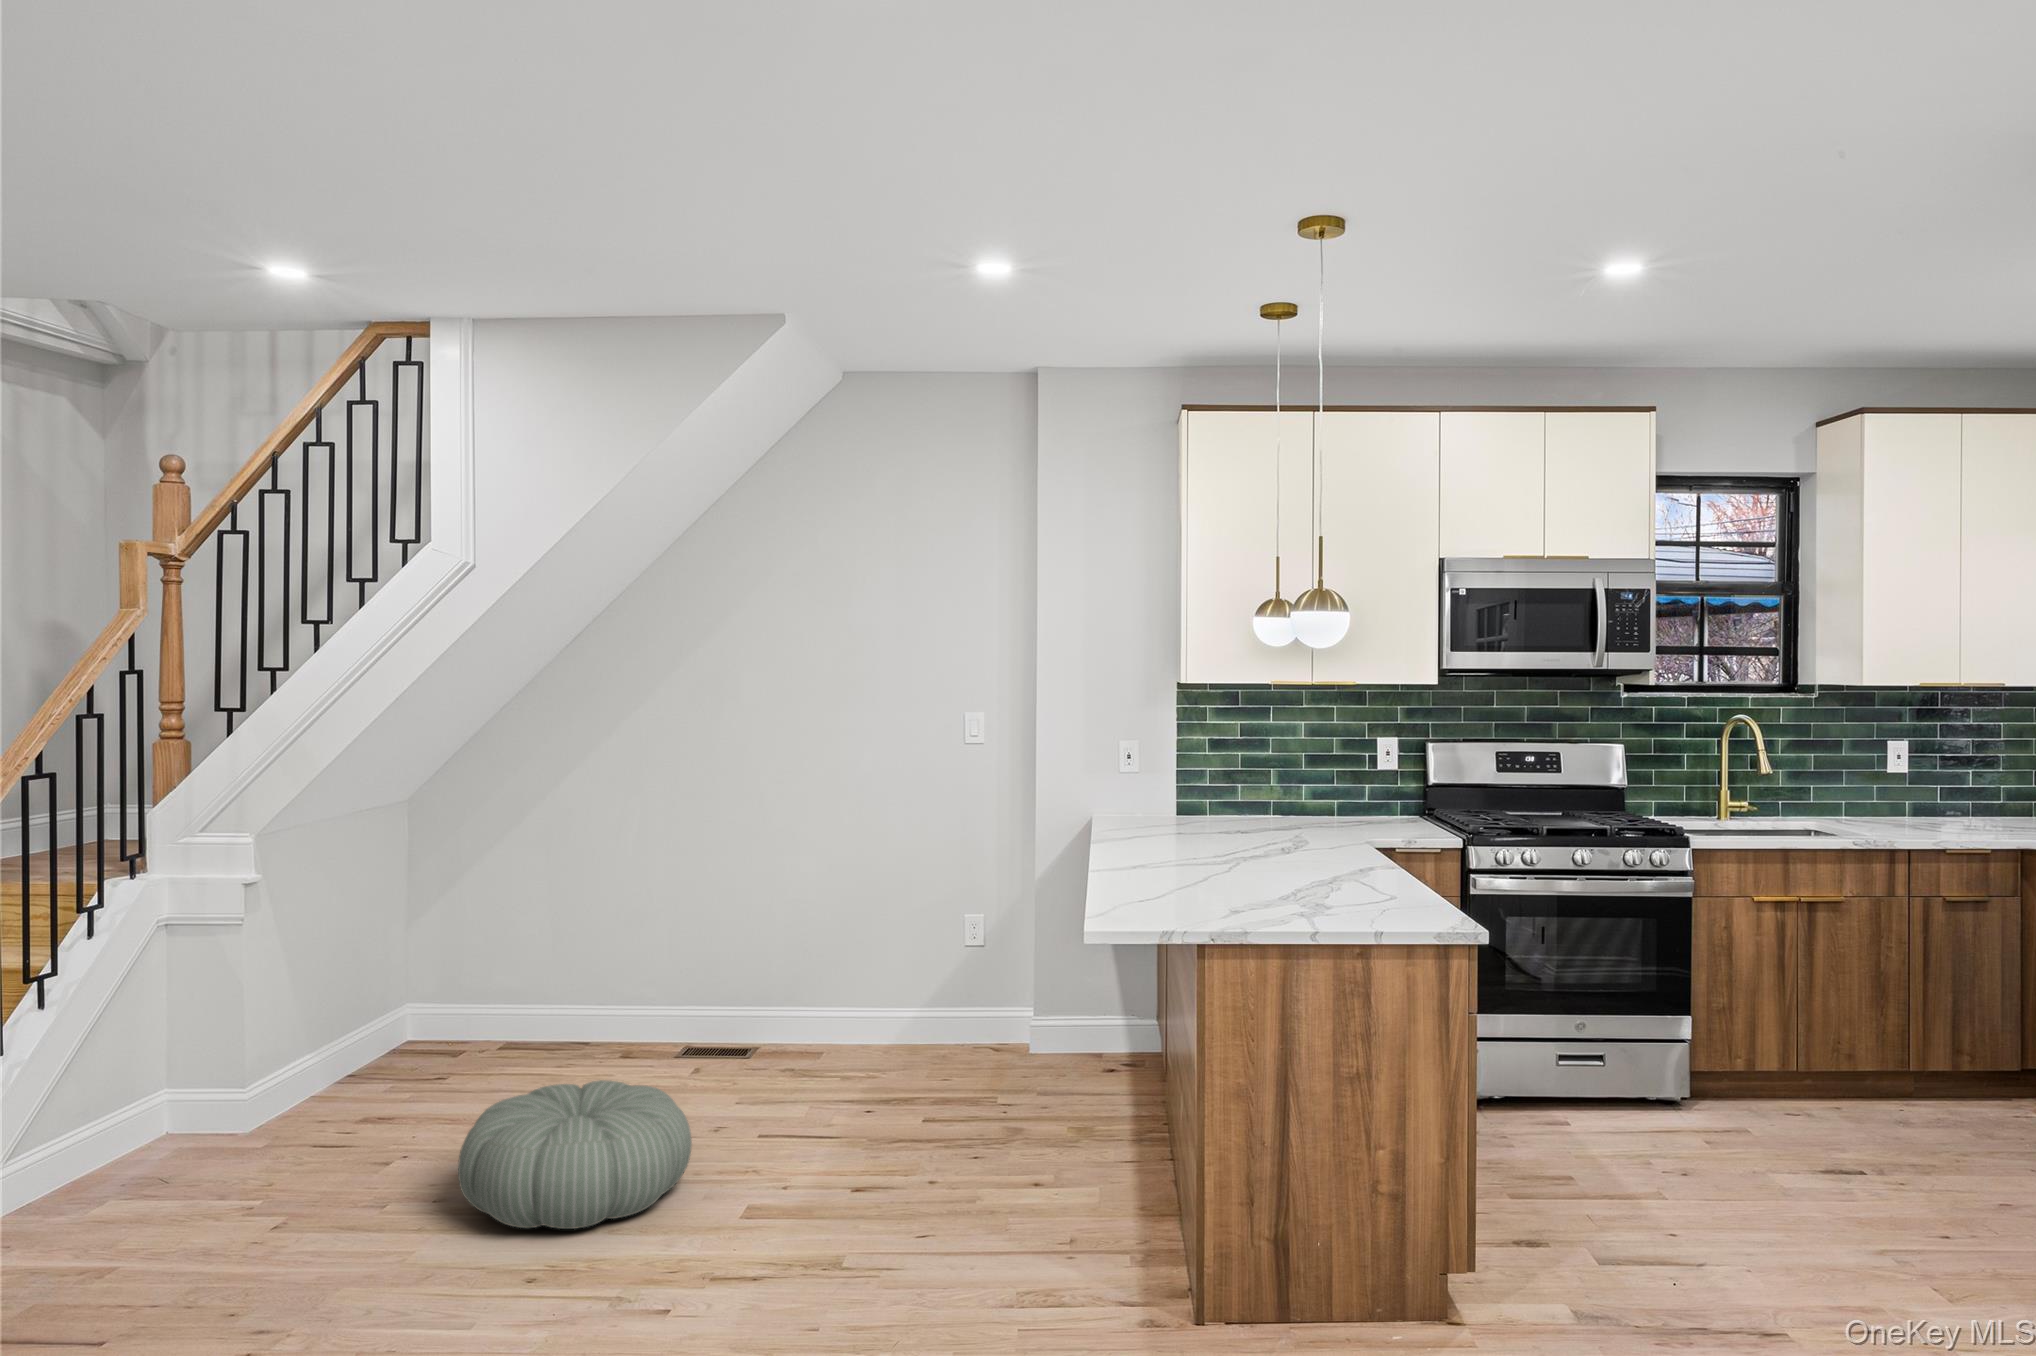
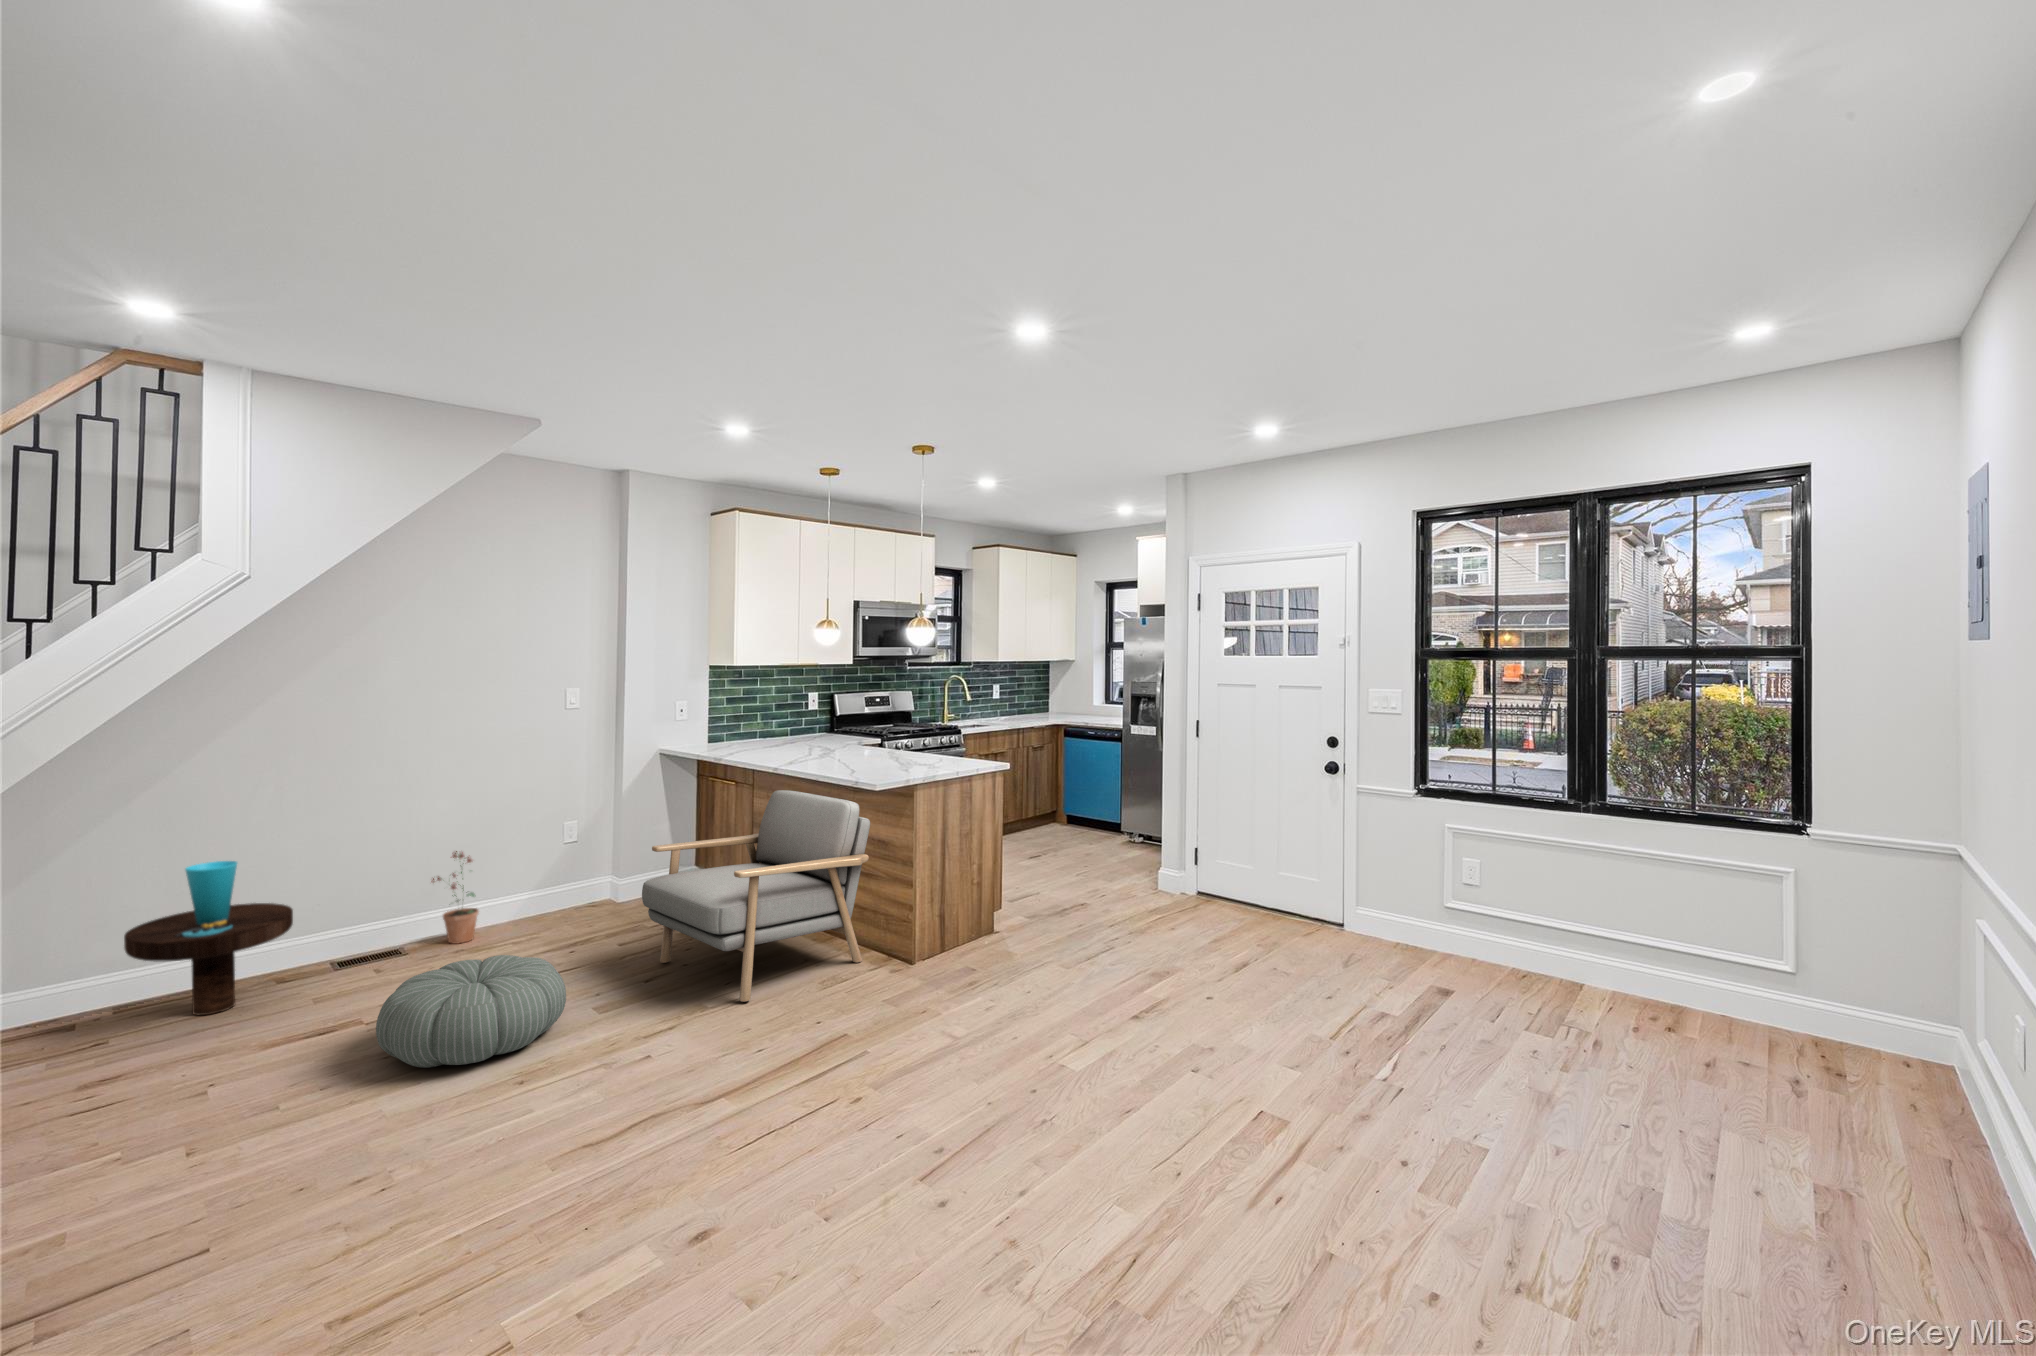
side table: none [445,898,596,1073] -> present [124,861,293,1015]
armchair: none [819,910,1164,1280] -> present [642,790,870,1002]
potted plant: none [764,929,809,1058] -> present [431,851,479,944]

